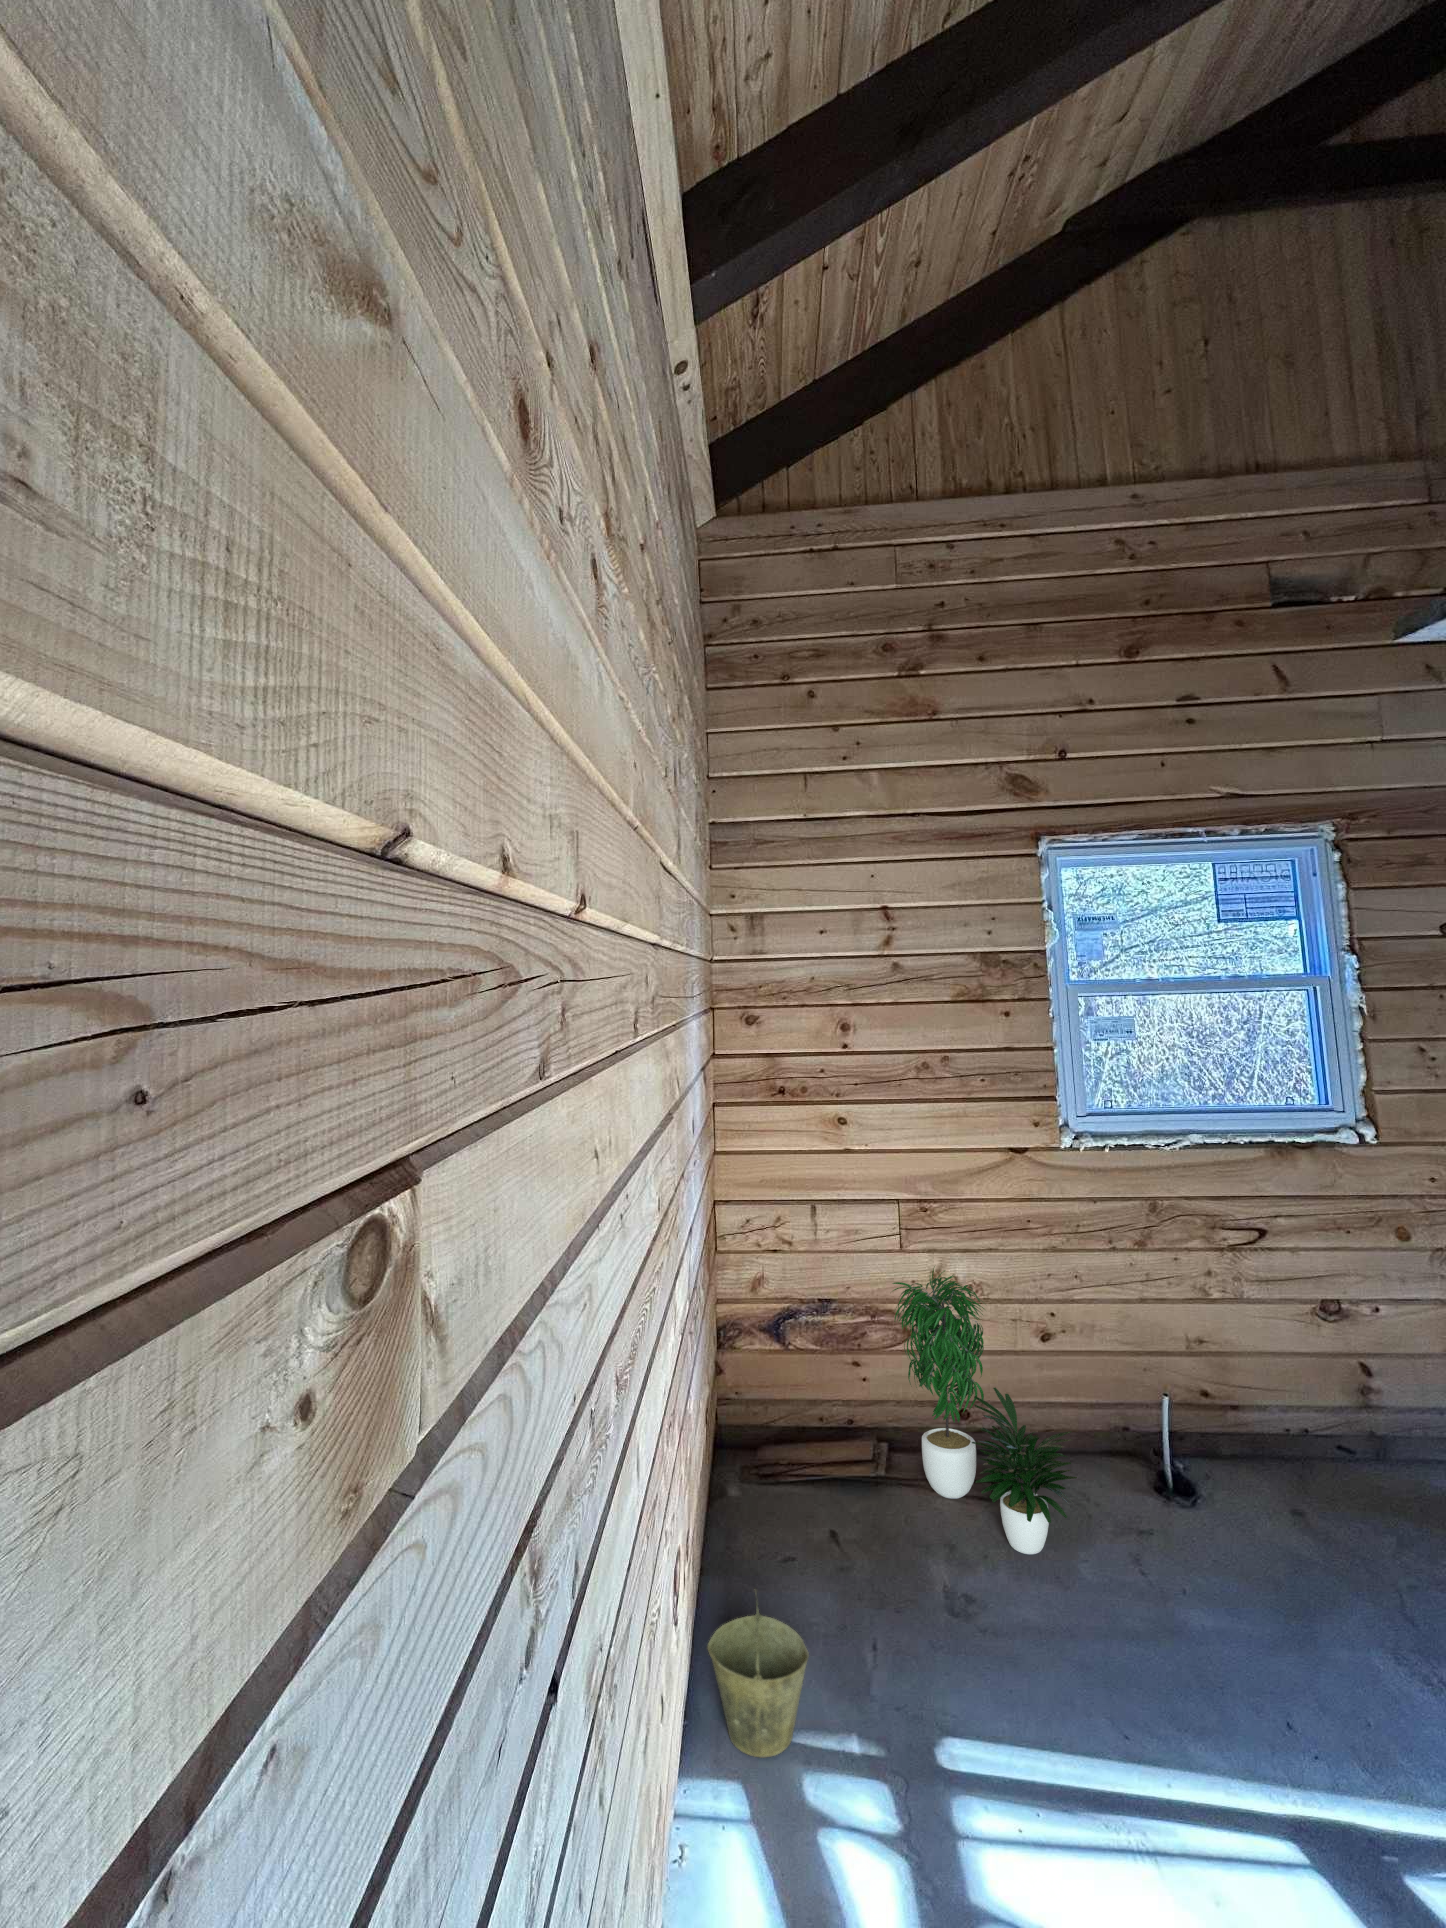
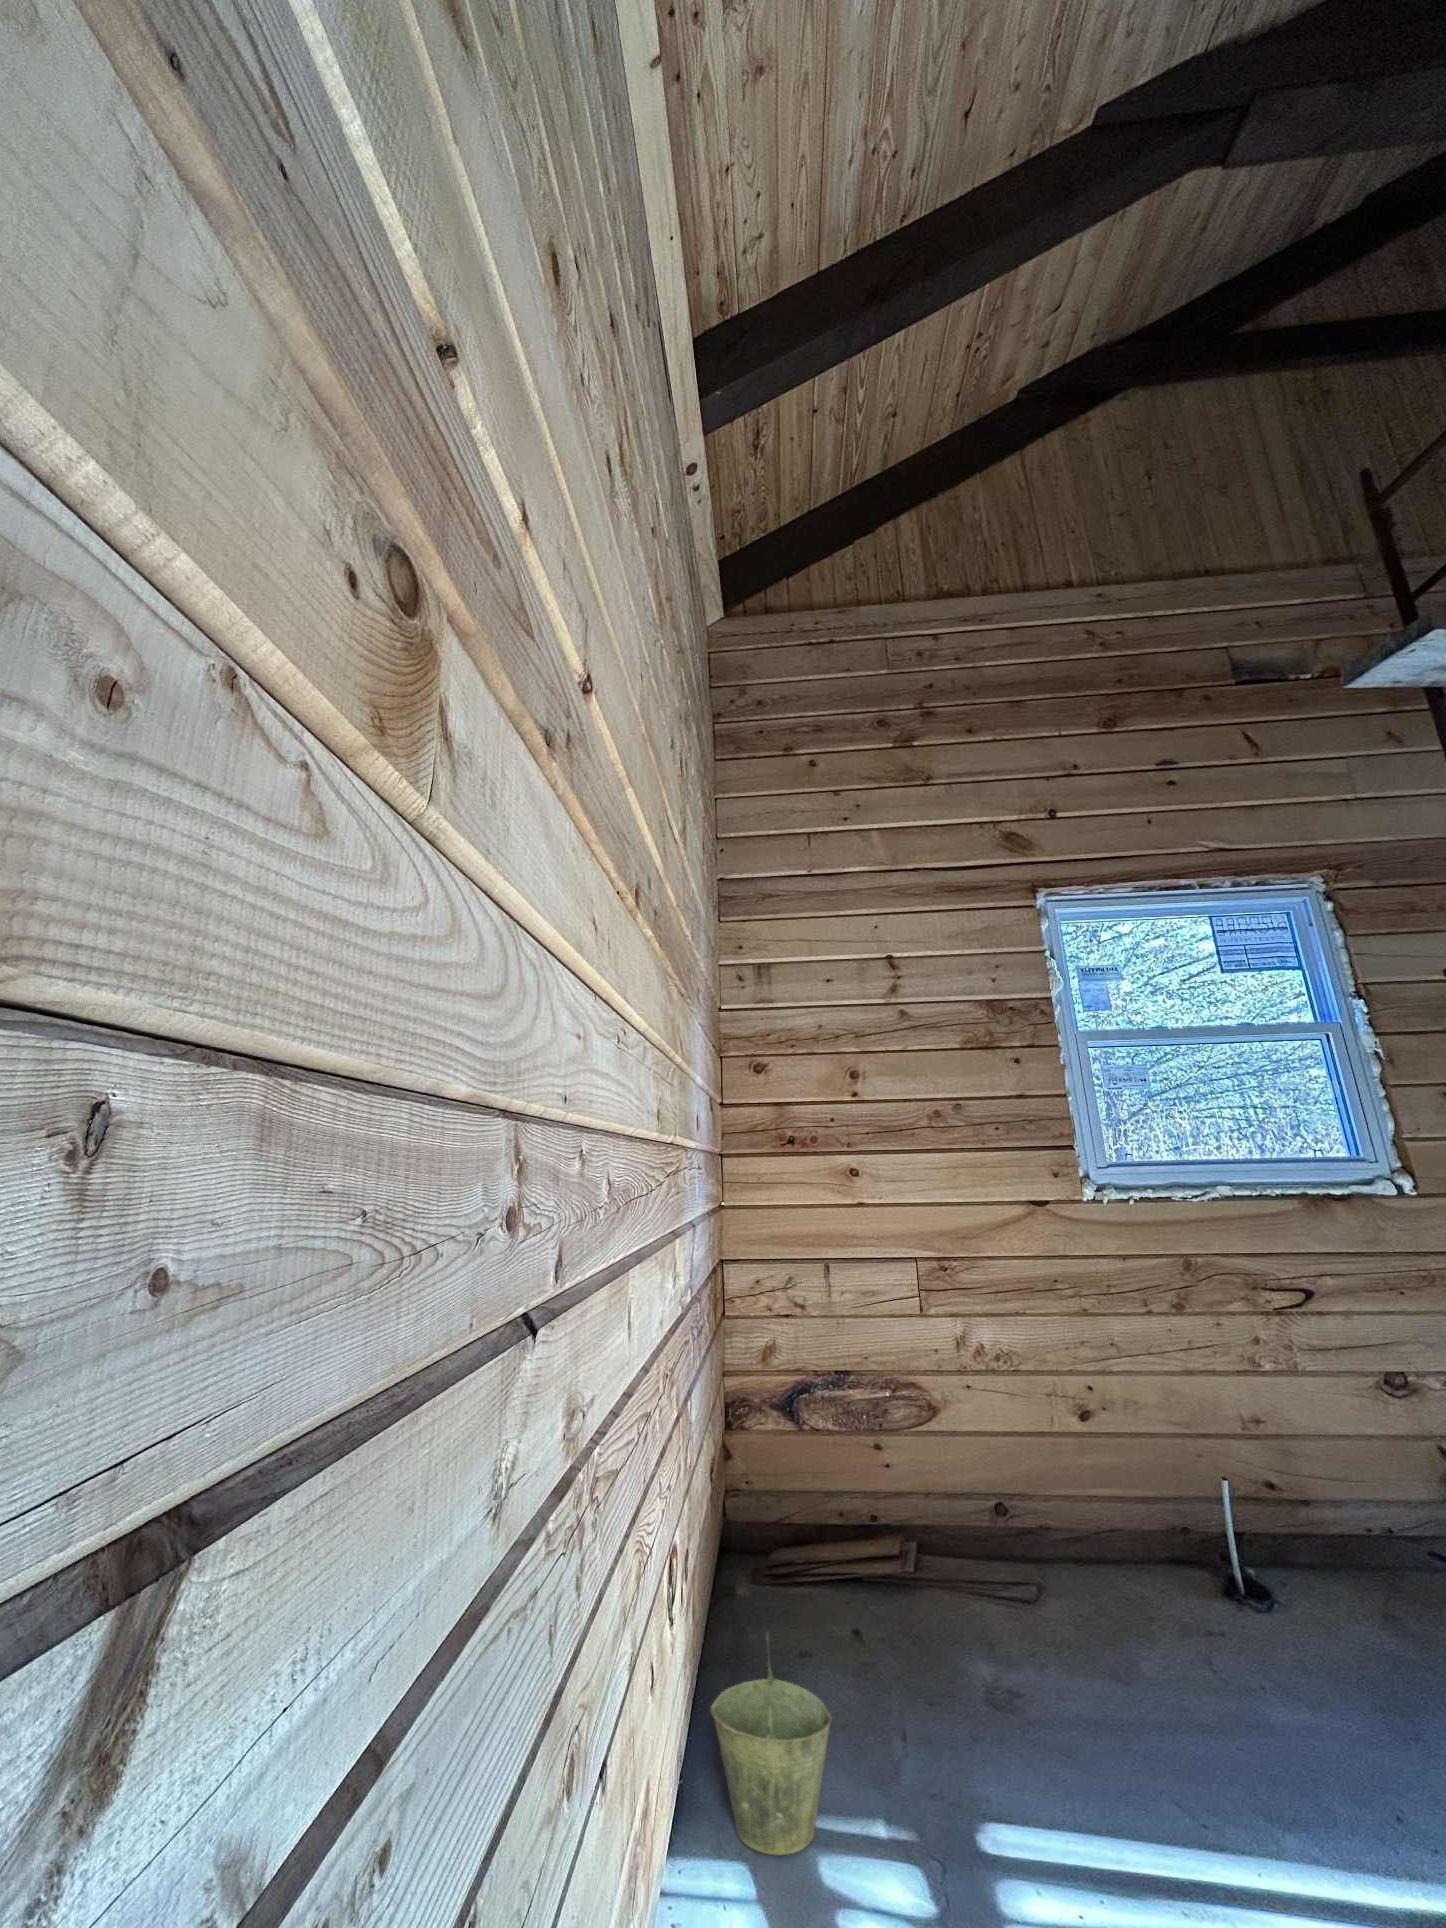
potted plant: present [893,1266,1077,1554] -> none [911,1319,1138,1655]

